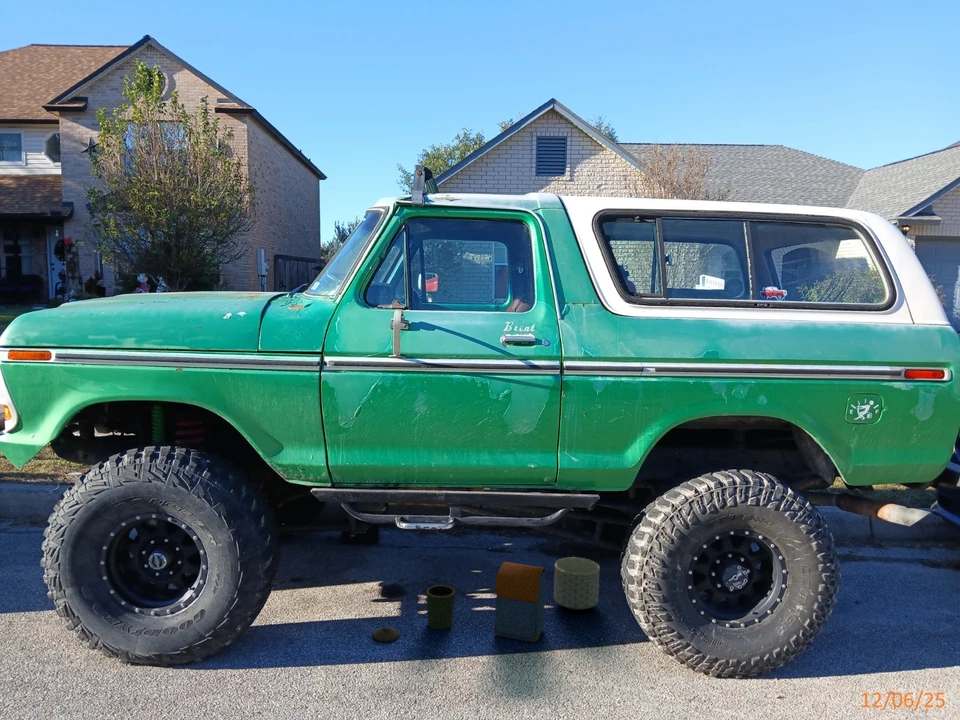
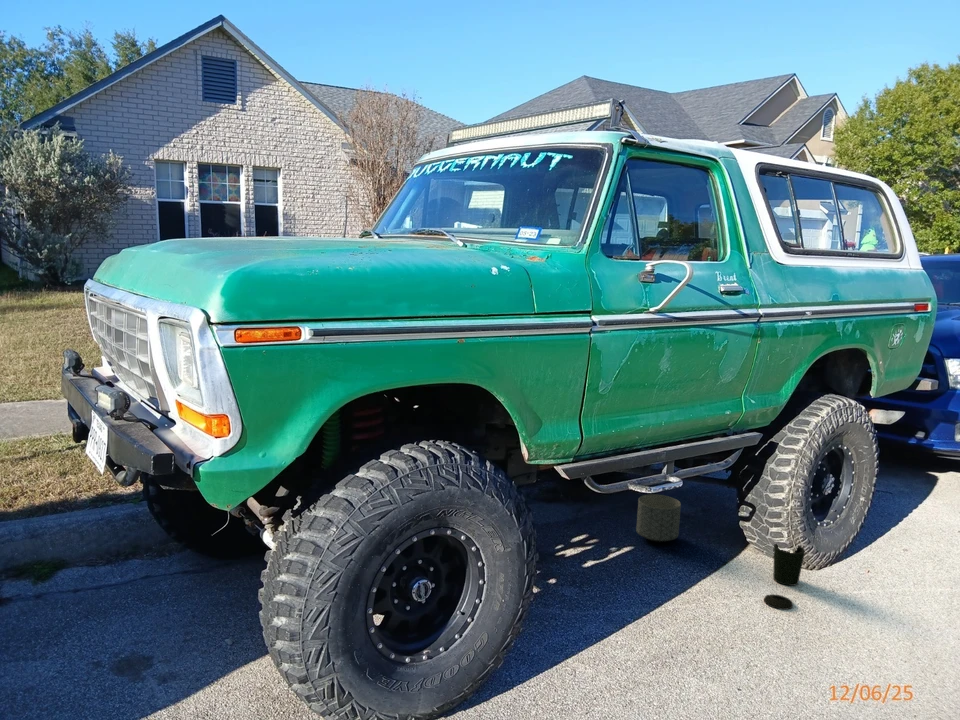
backpack: present [494,562,545,642] -> none [636,506,692,579]
trash can: present [373,585,455,642] -> present [764,544,805,610]

